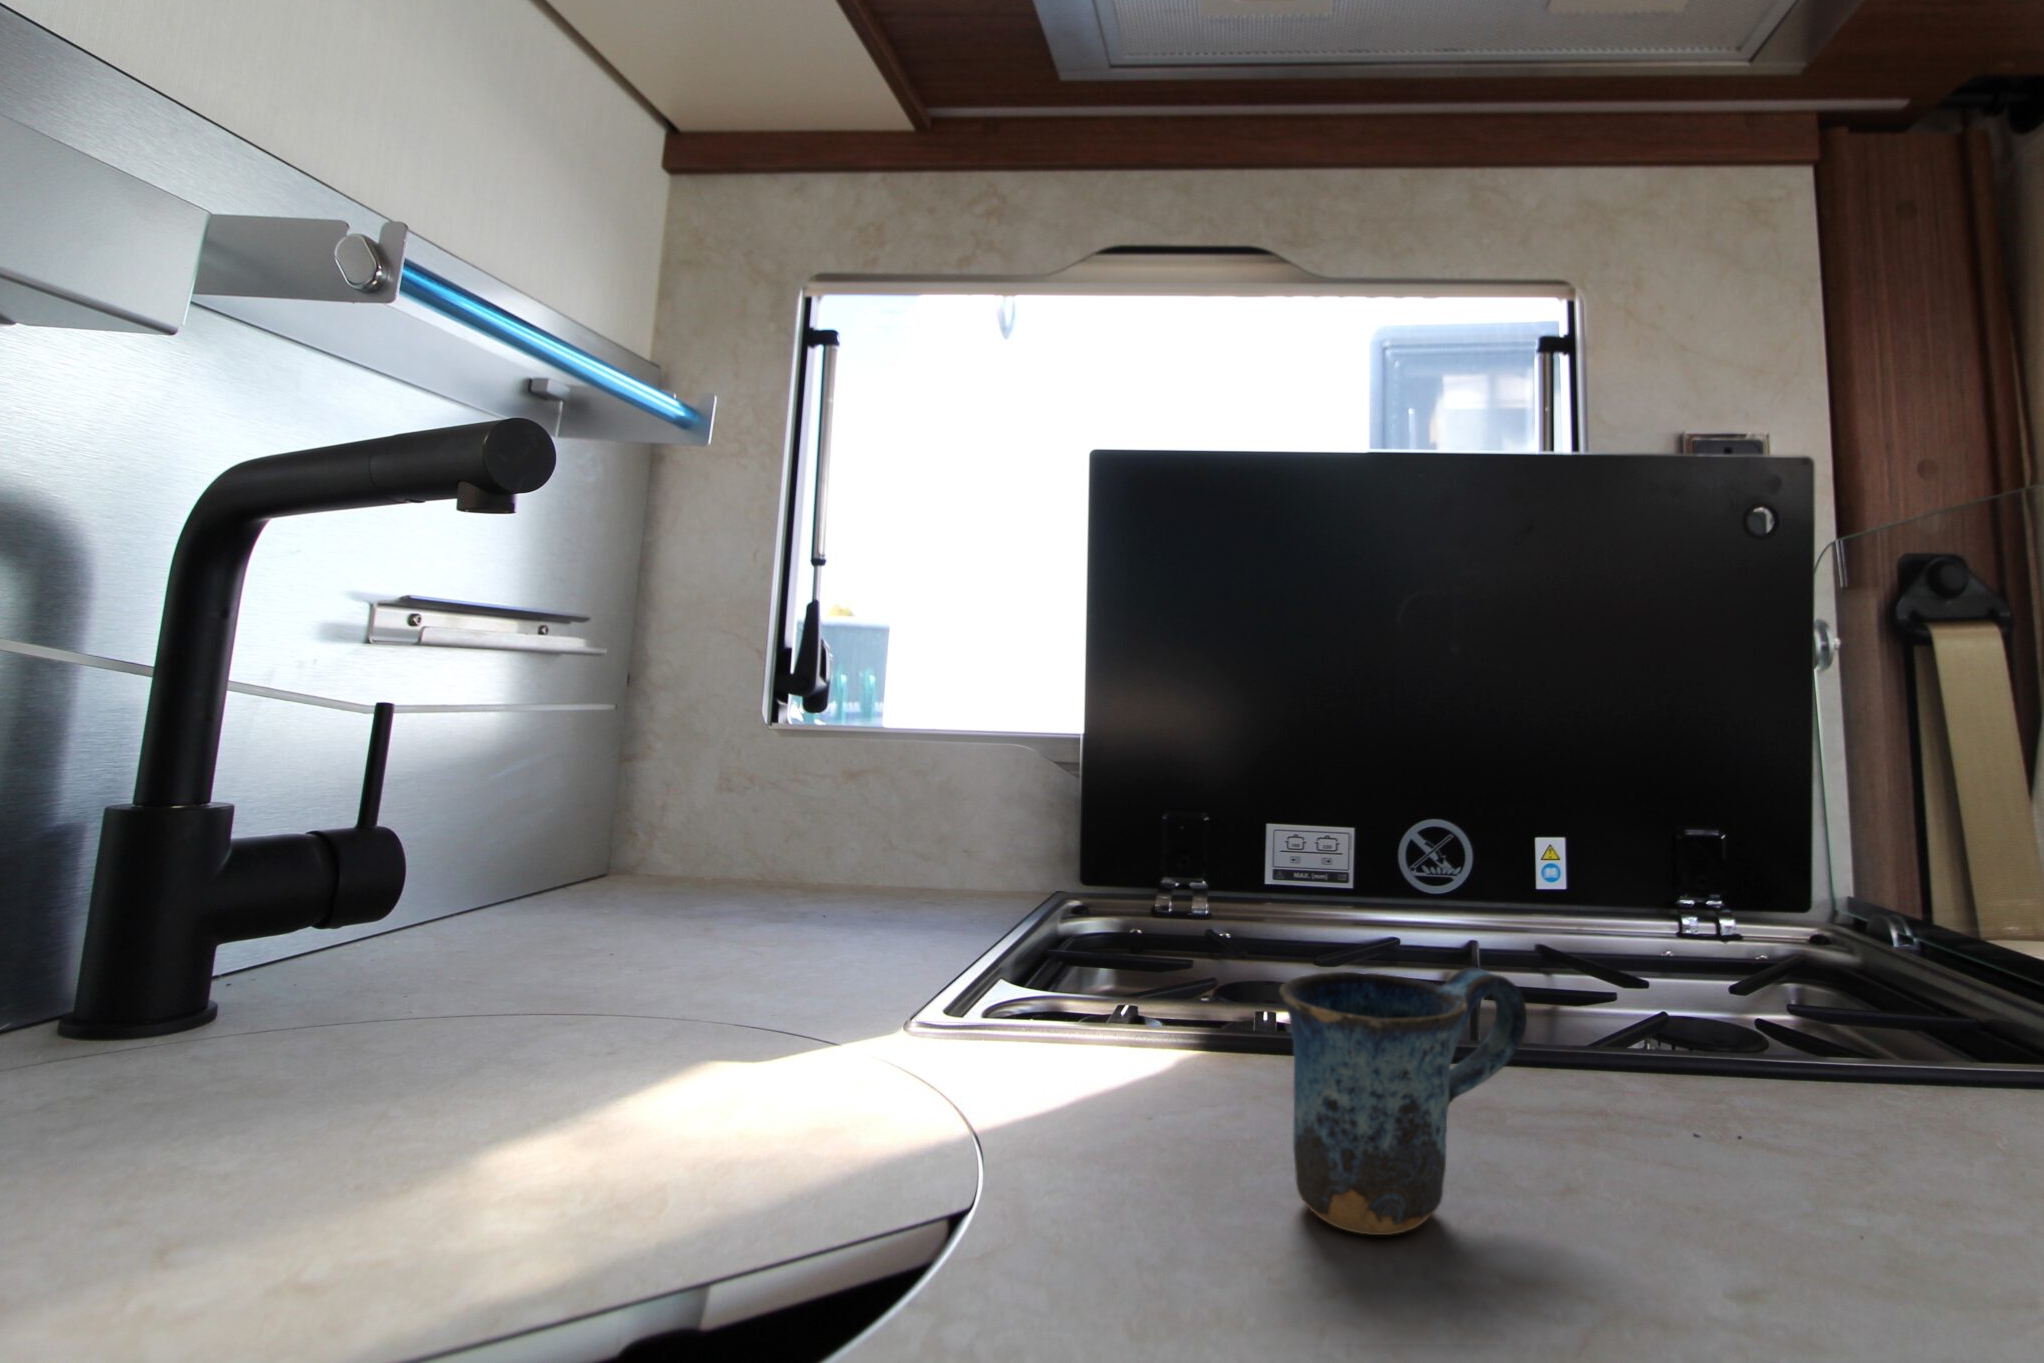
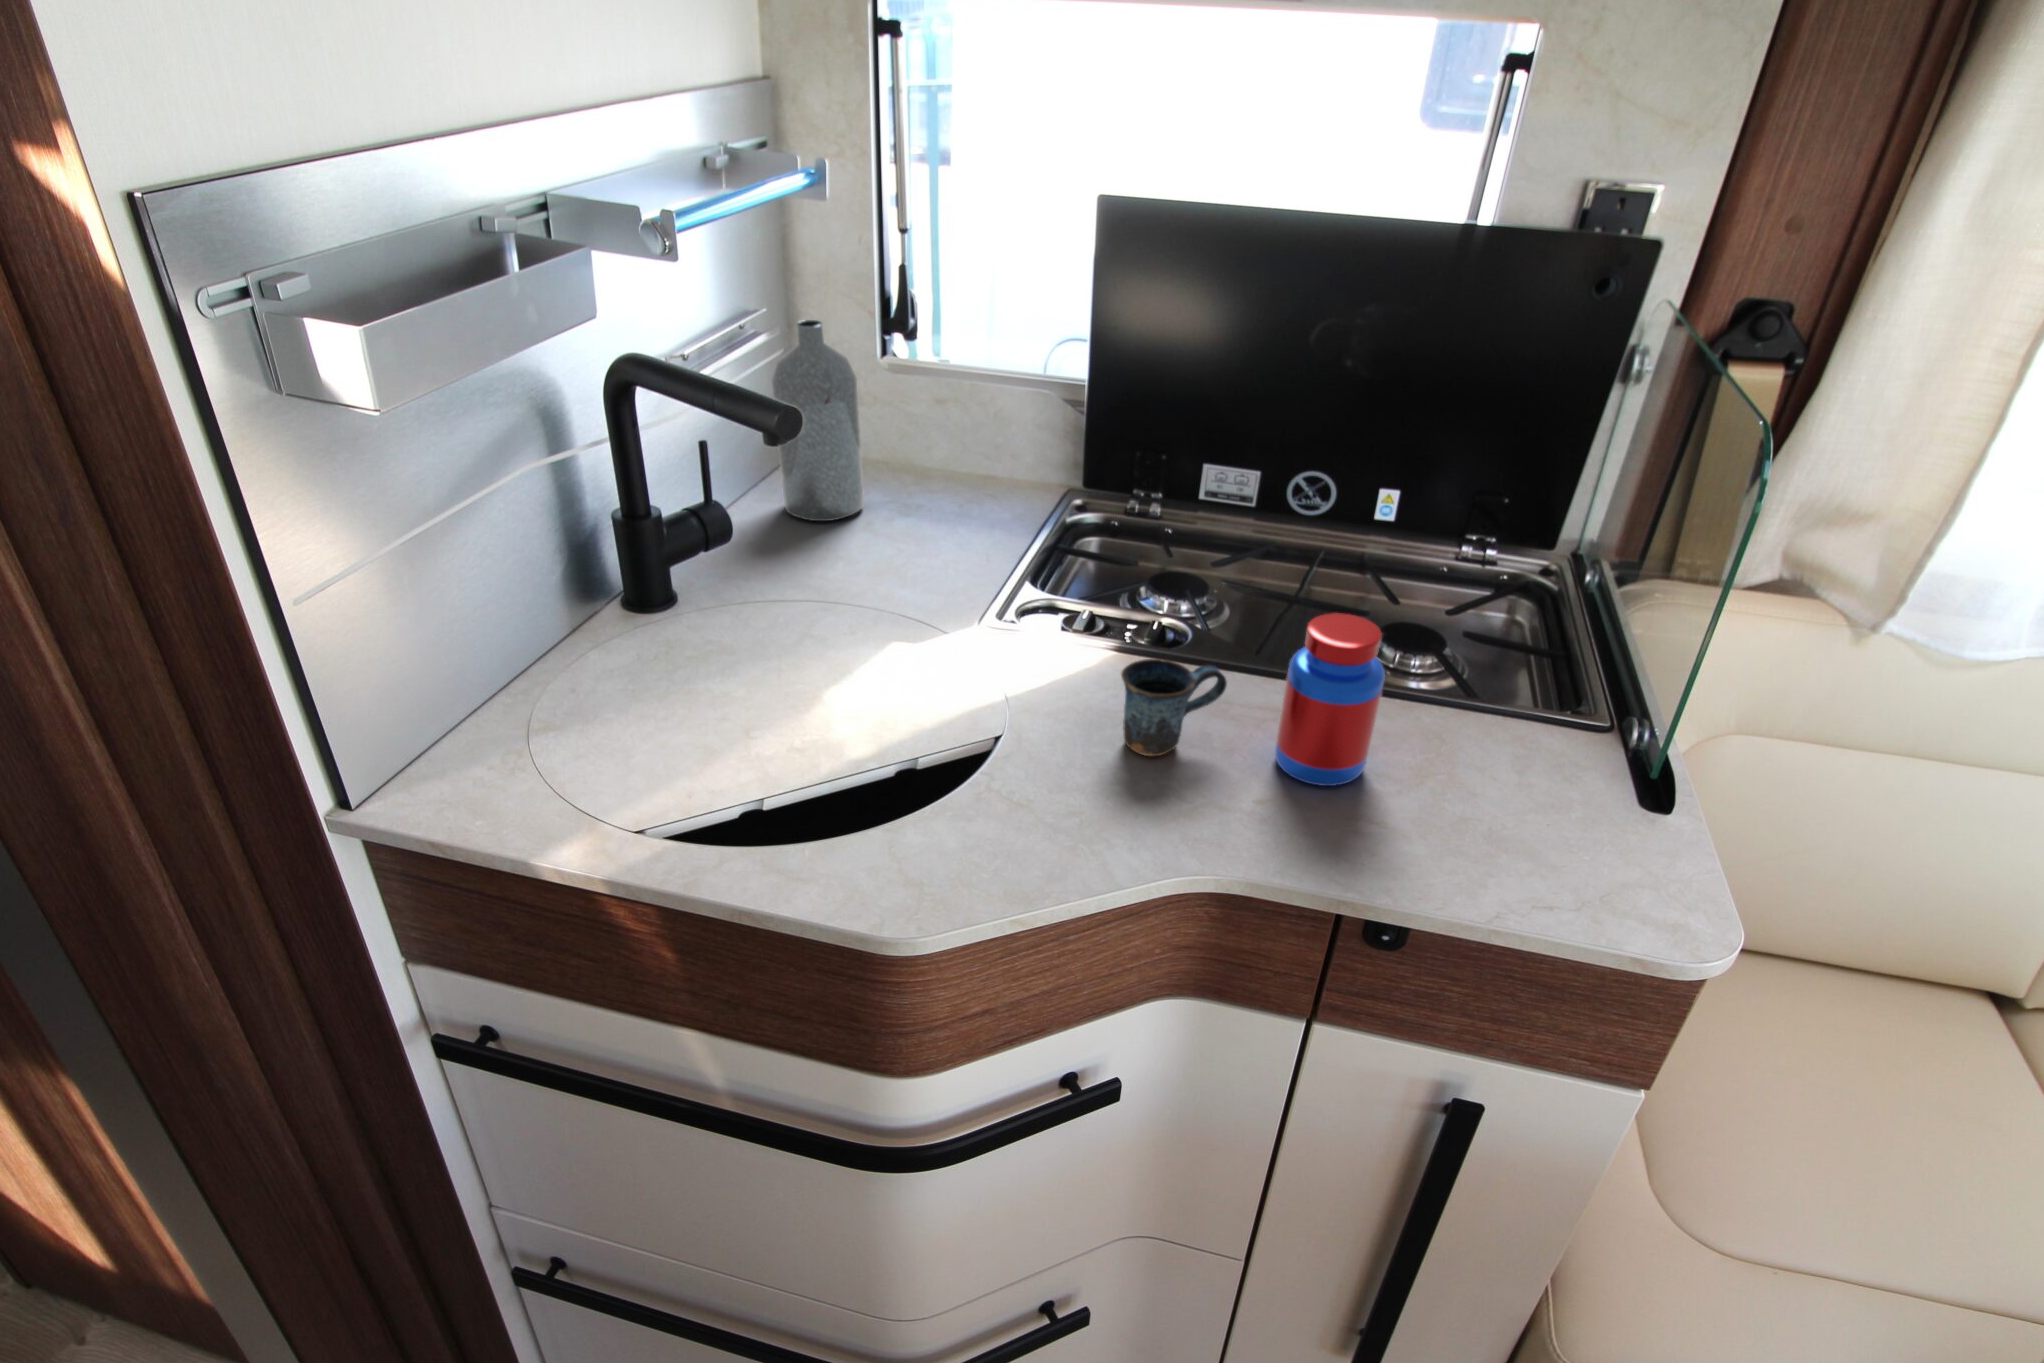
bottle: none [552,605,719,930] -> present [772,320,864,521]
jar: none [1668,813,1933,1267] -> present [1275,613,1385,786]

